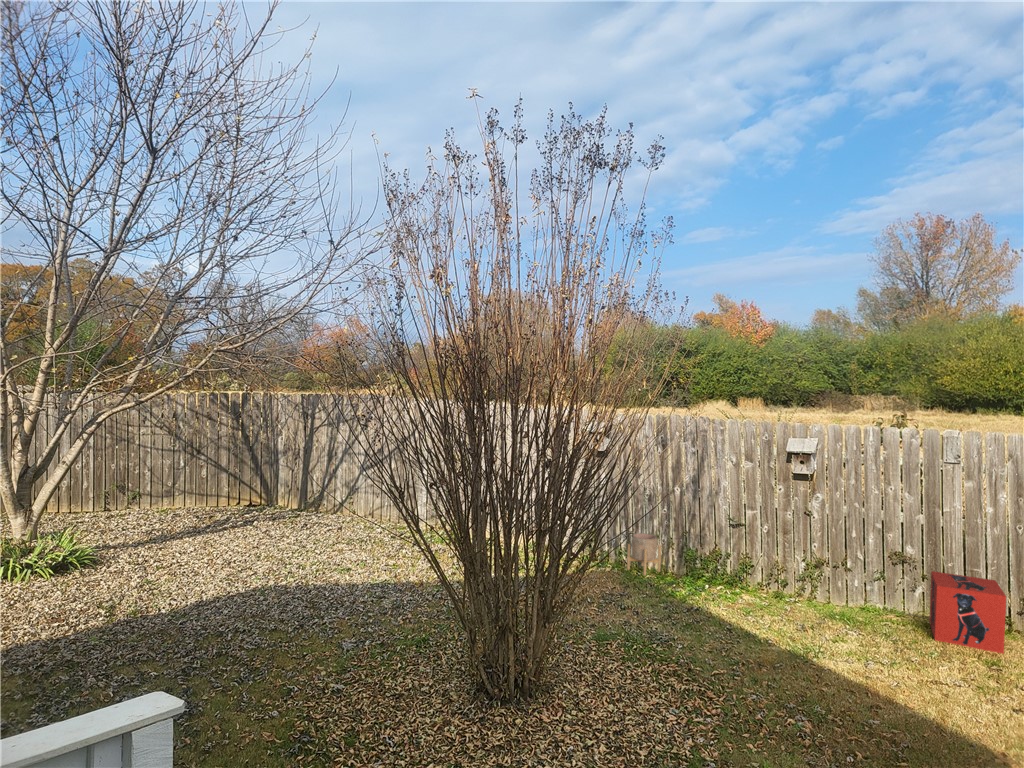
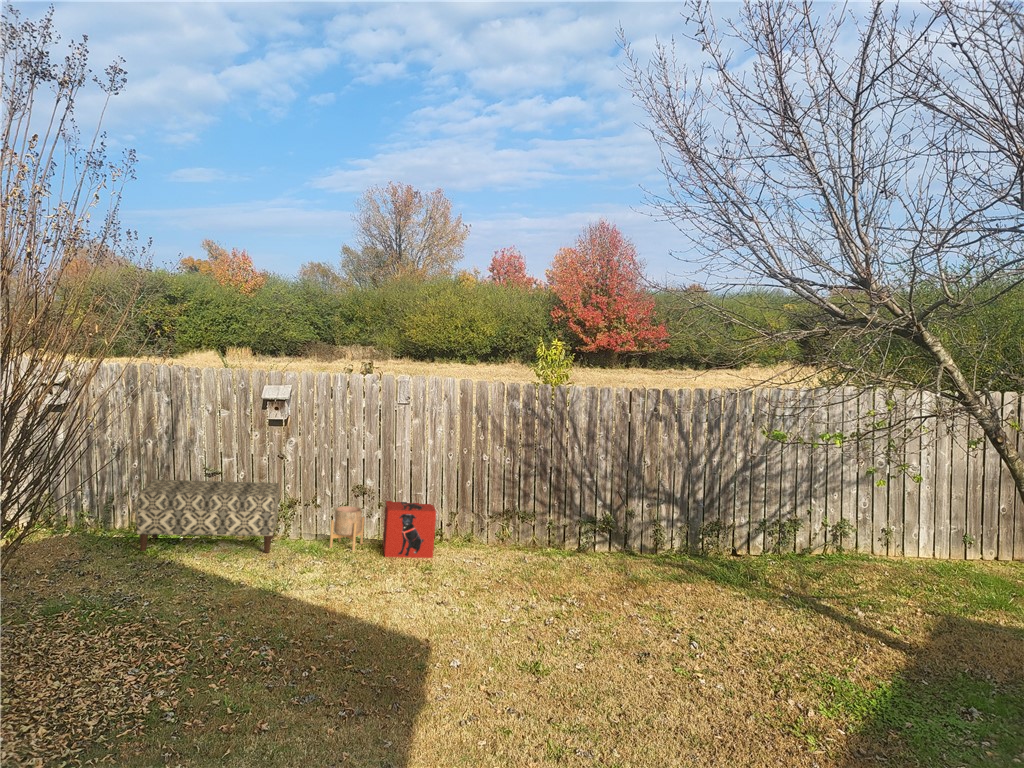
bench: none [673,524,805,611] -> present [137,480,280,553]
planter: present [627,533,661,575] -> present [329,506,364,551]

